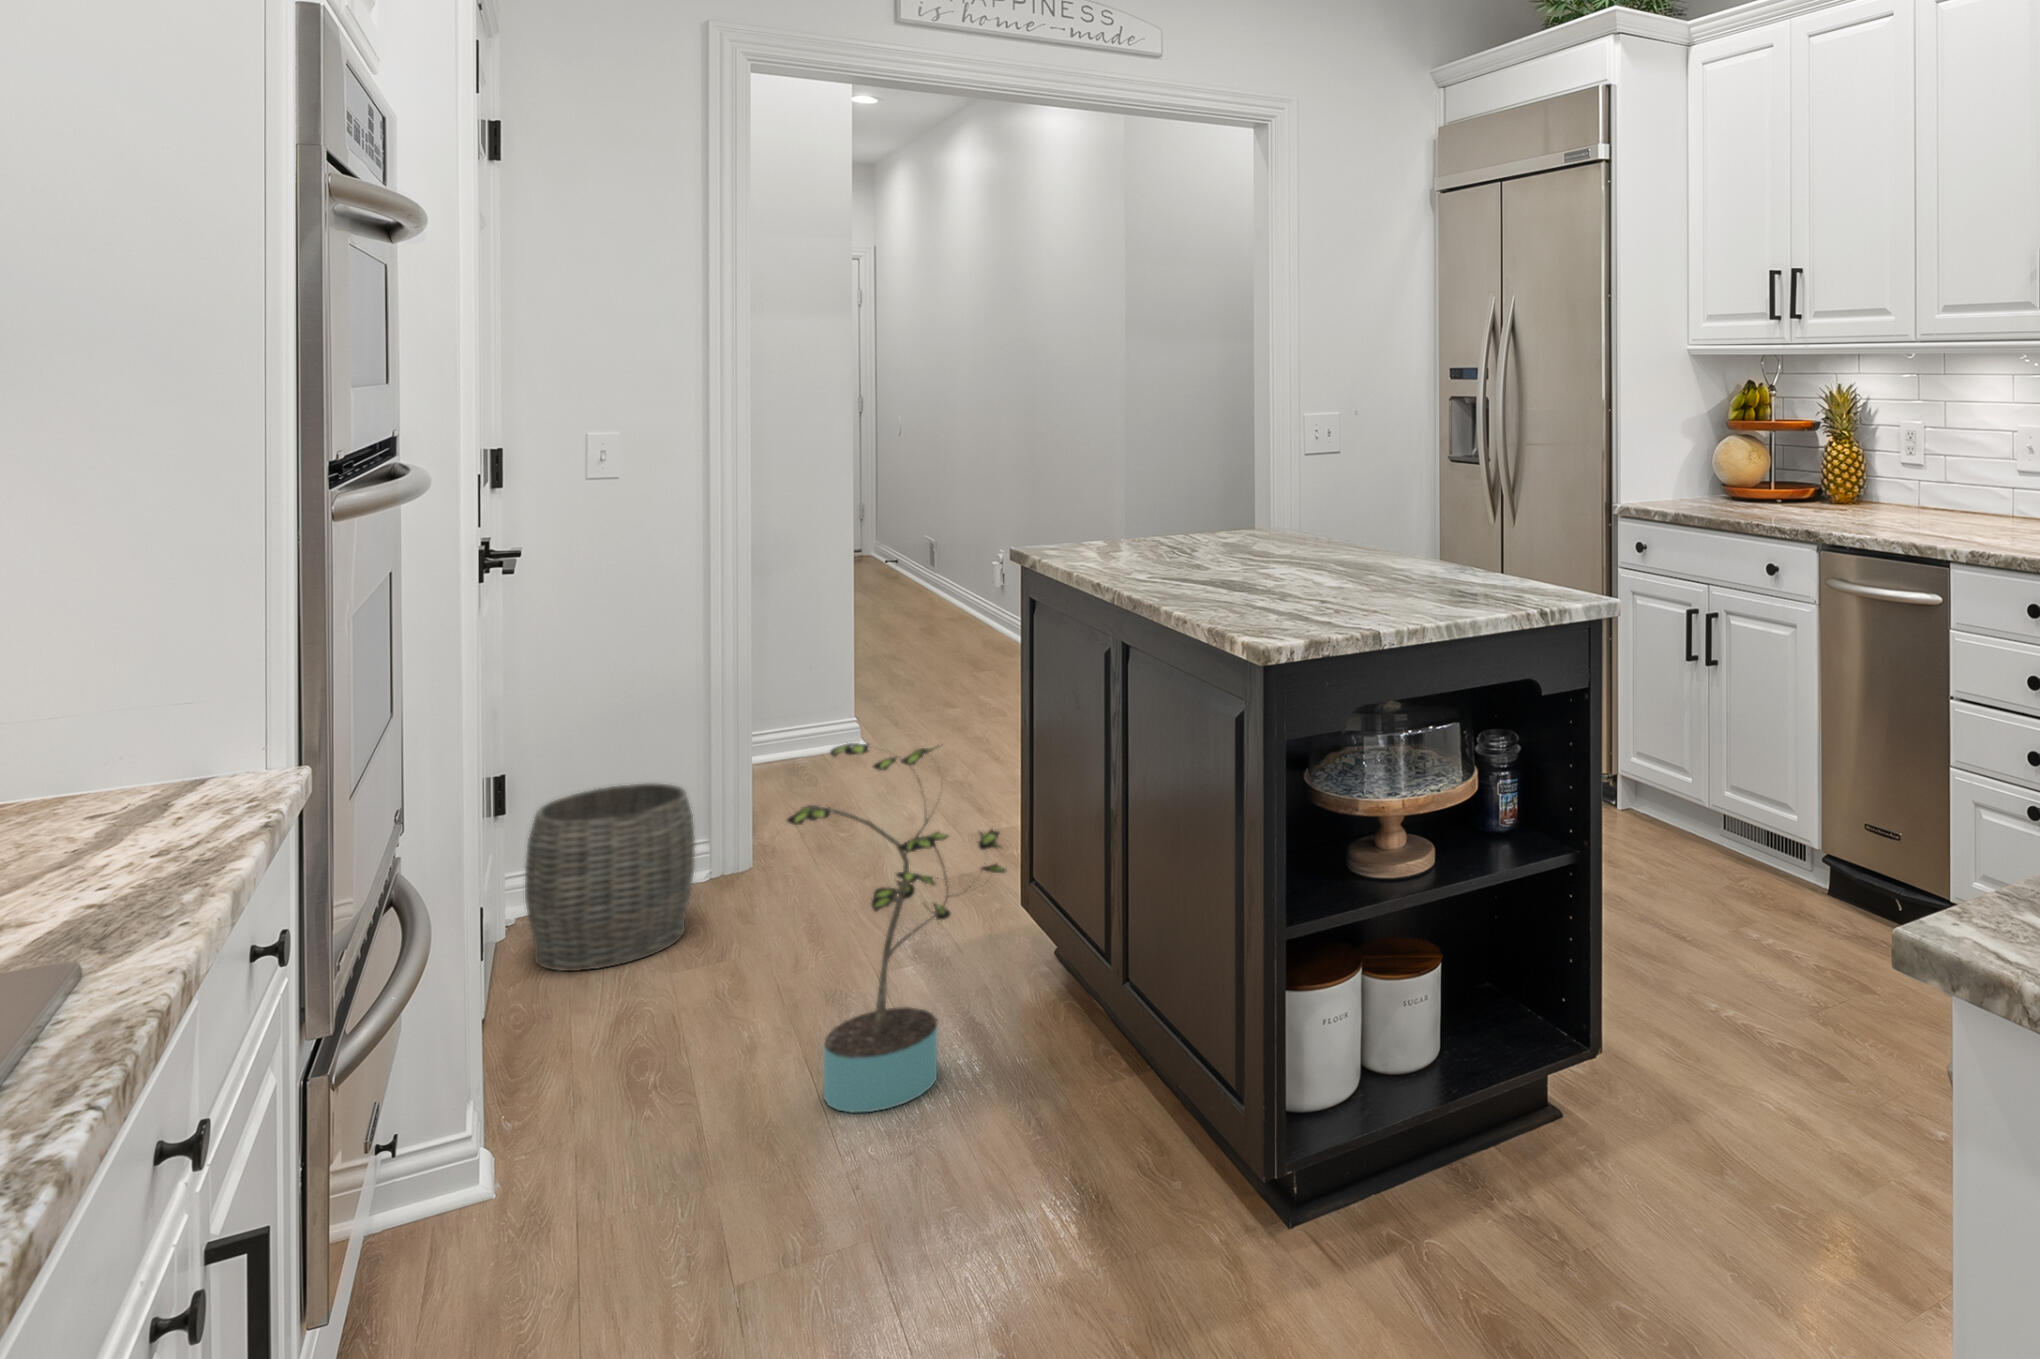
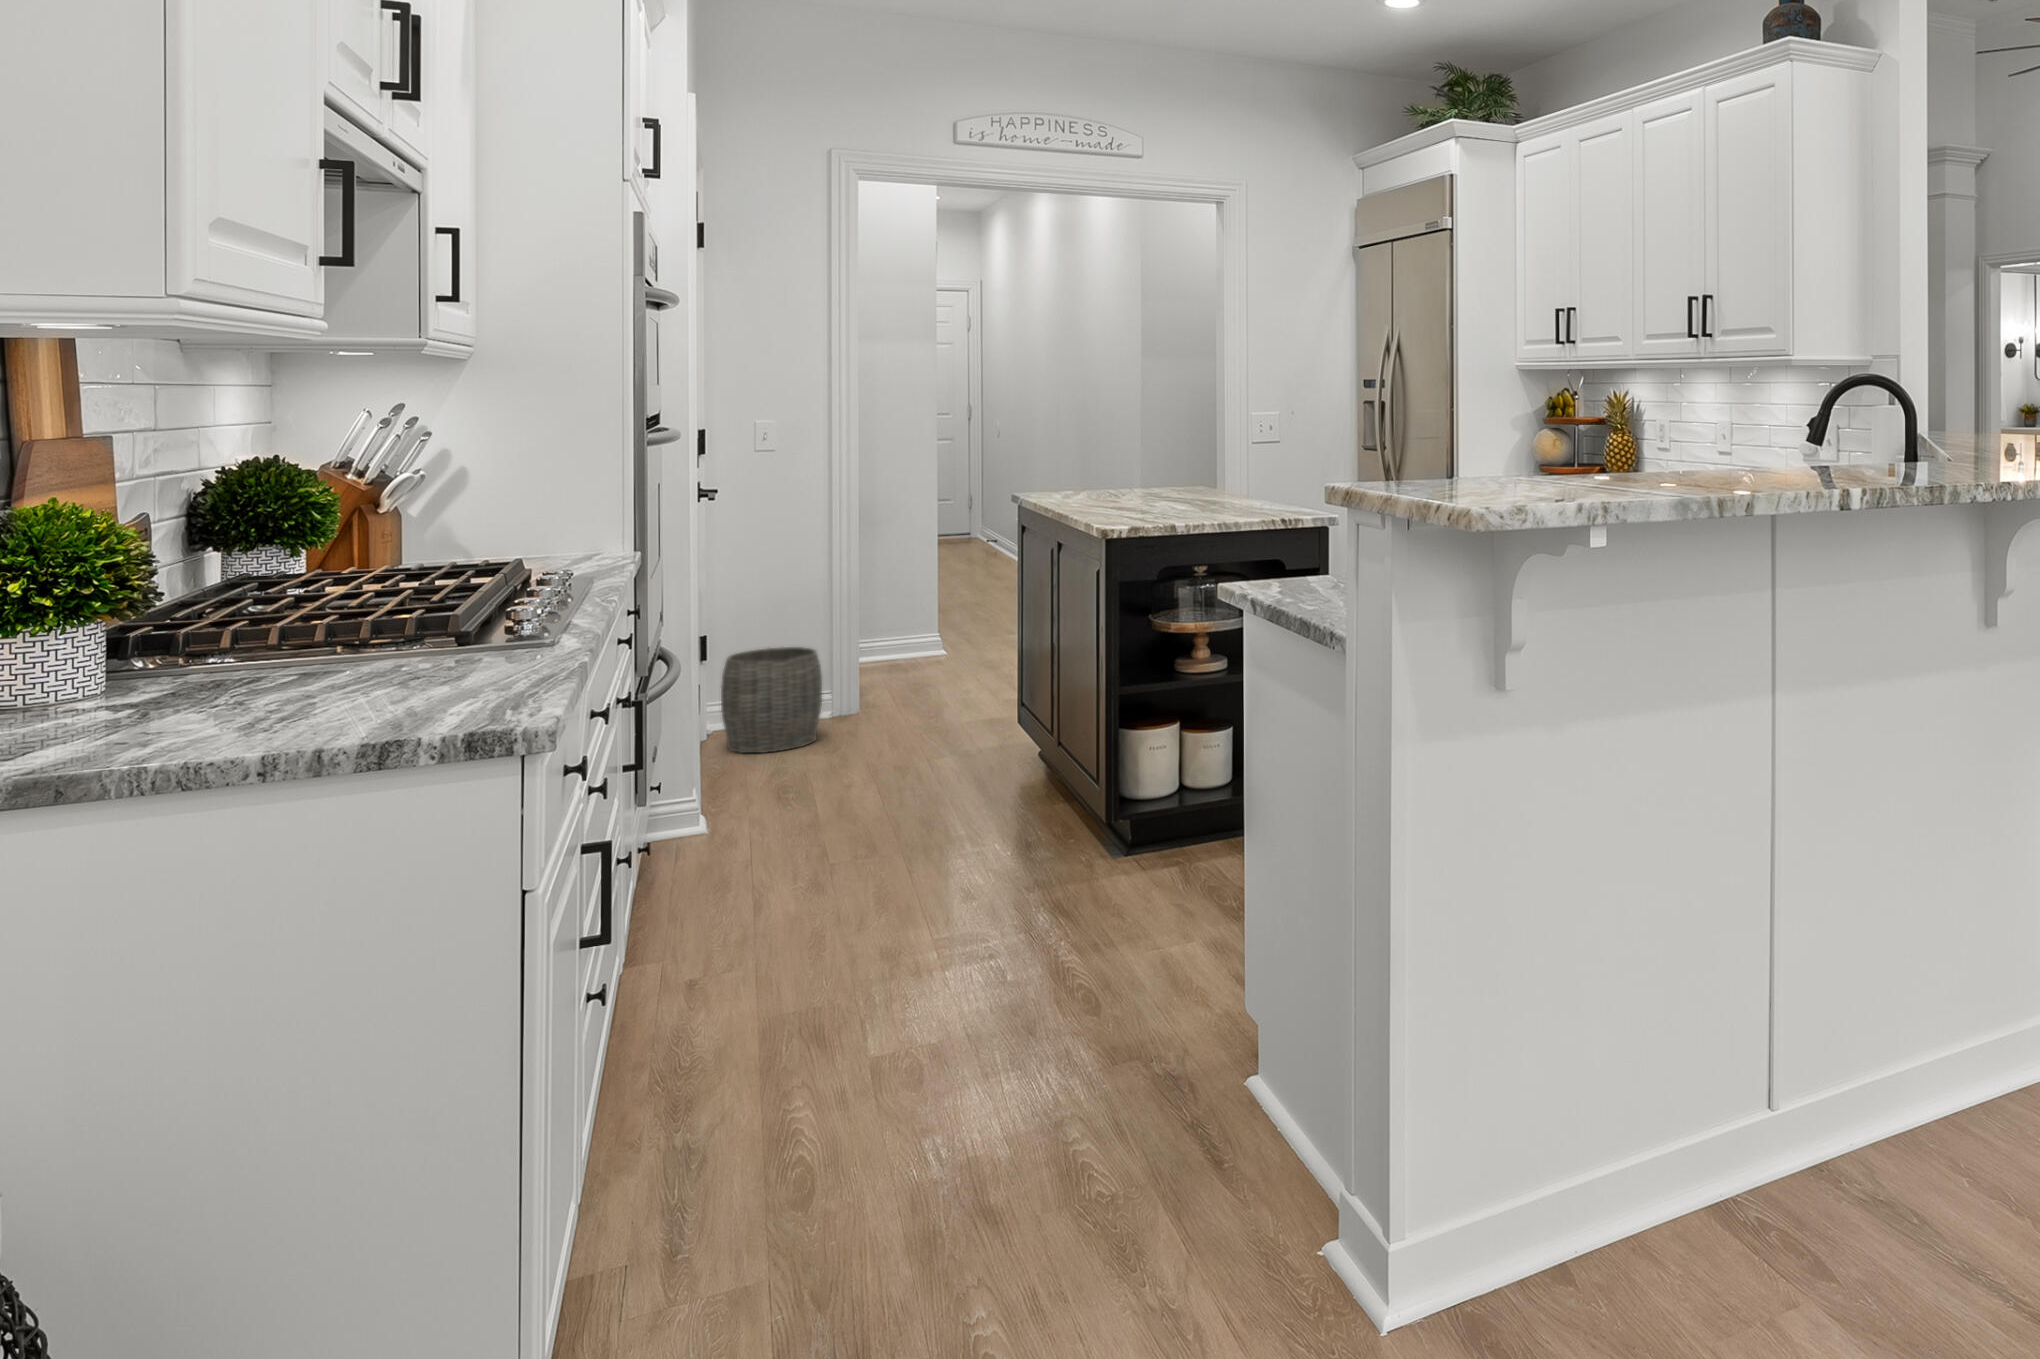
potted plant: present [787,743,1006,1112] -> none [864,602,993,808]

